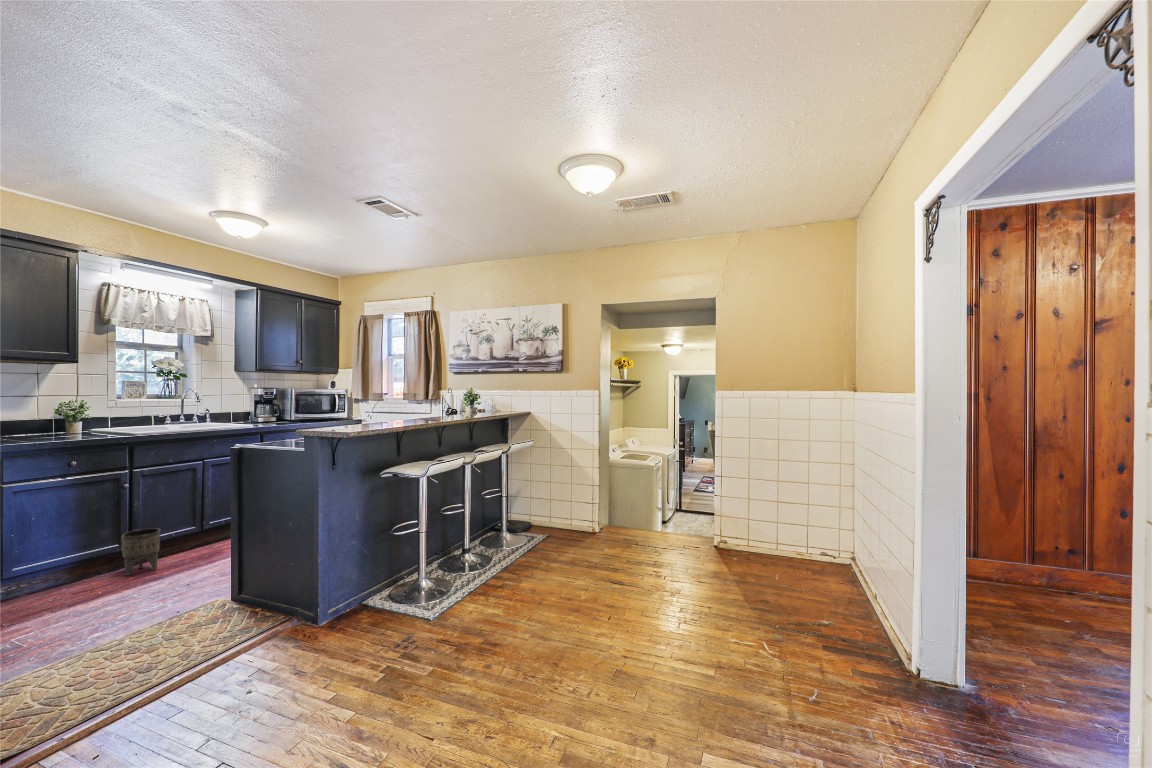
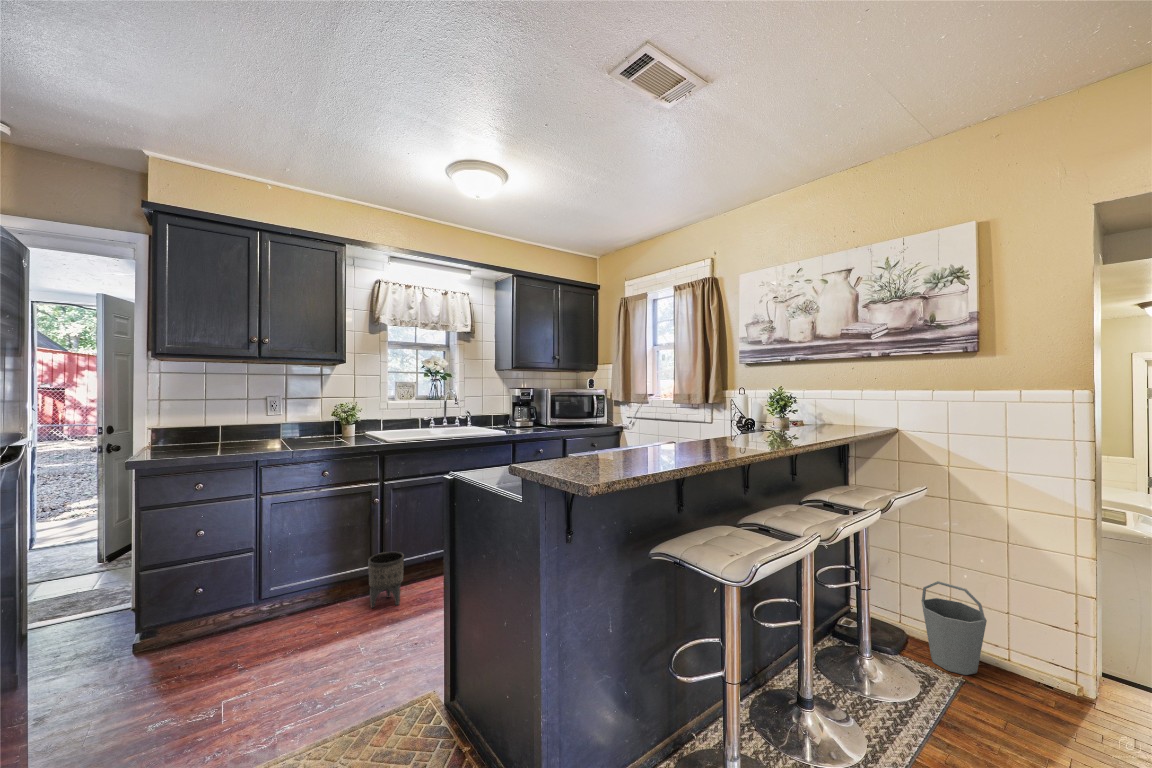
bucket: none [535,490,561,533] -> present [921,581,987,675]

